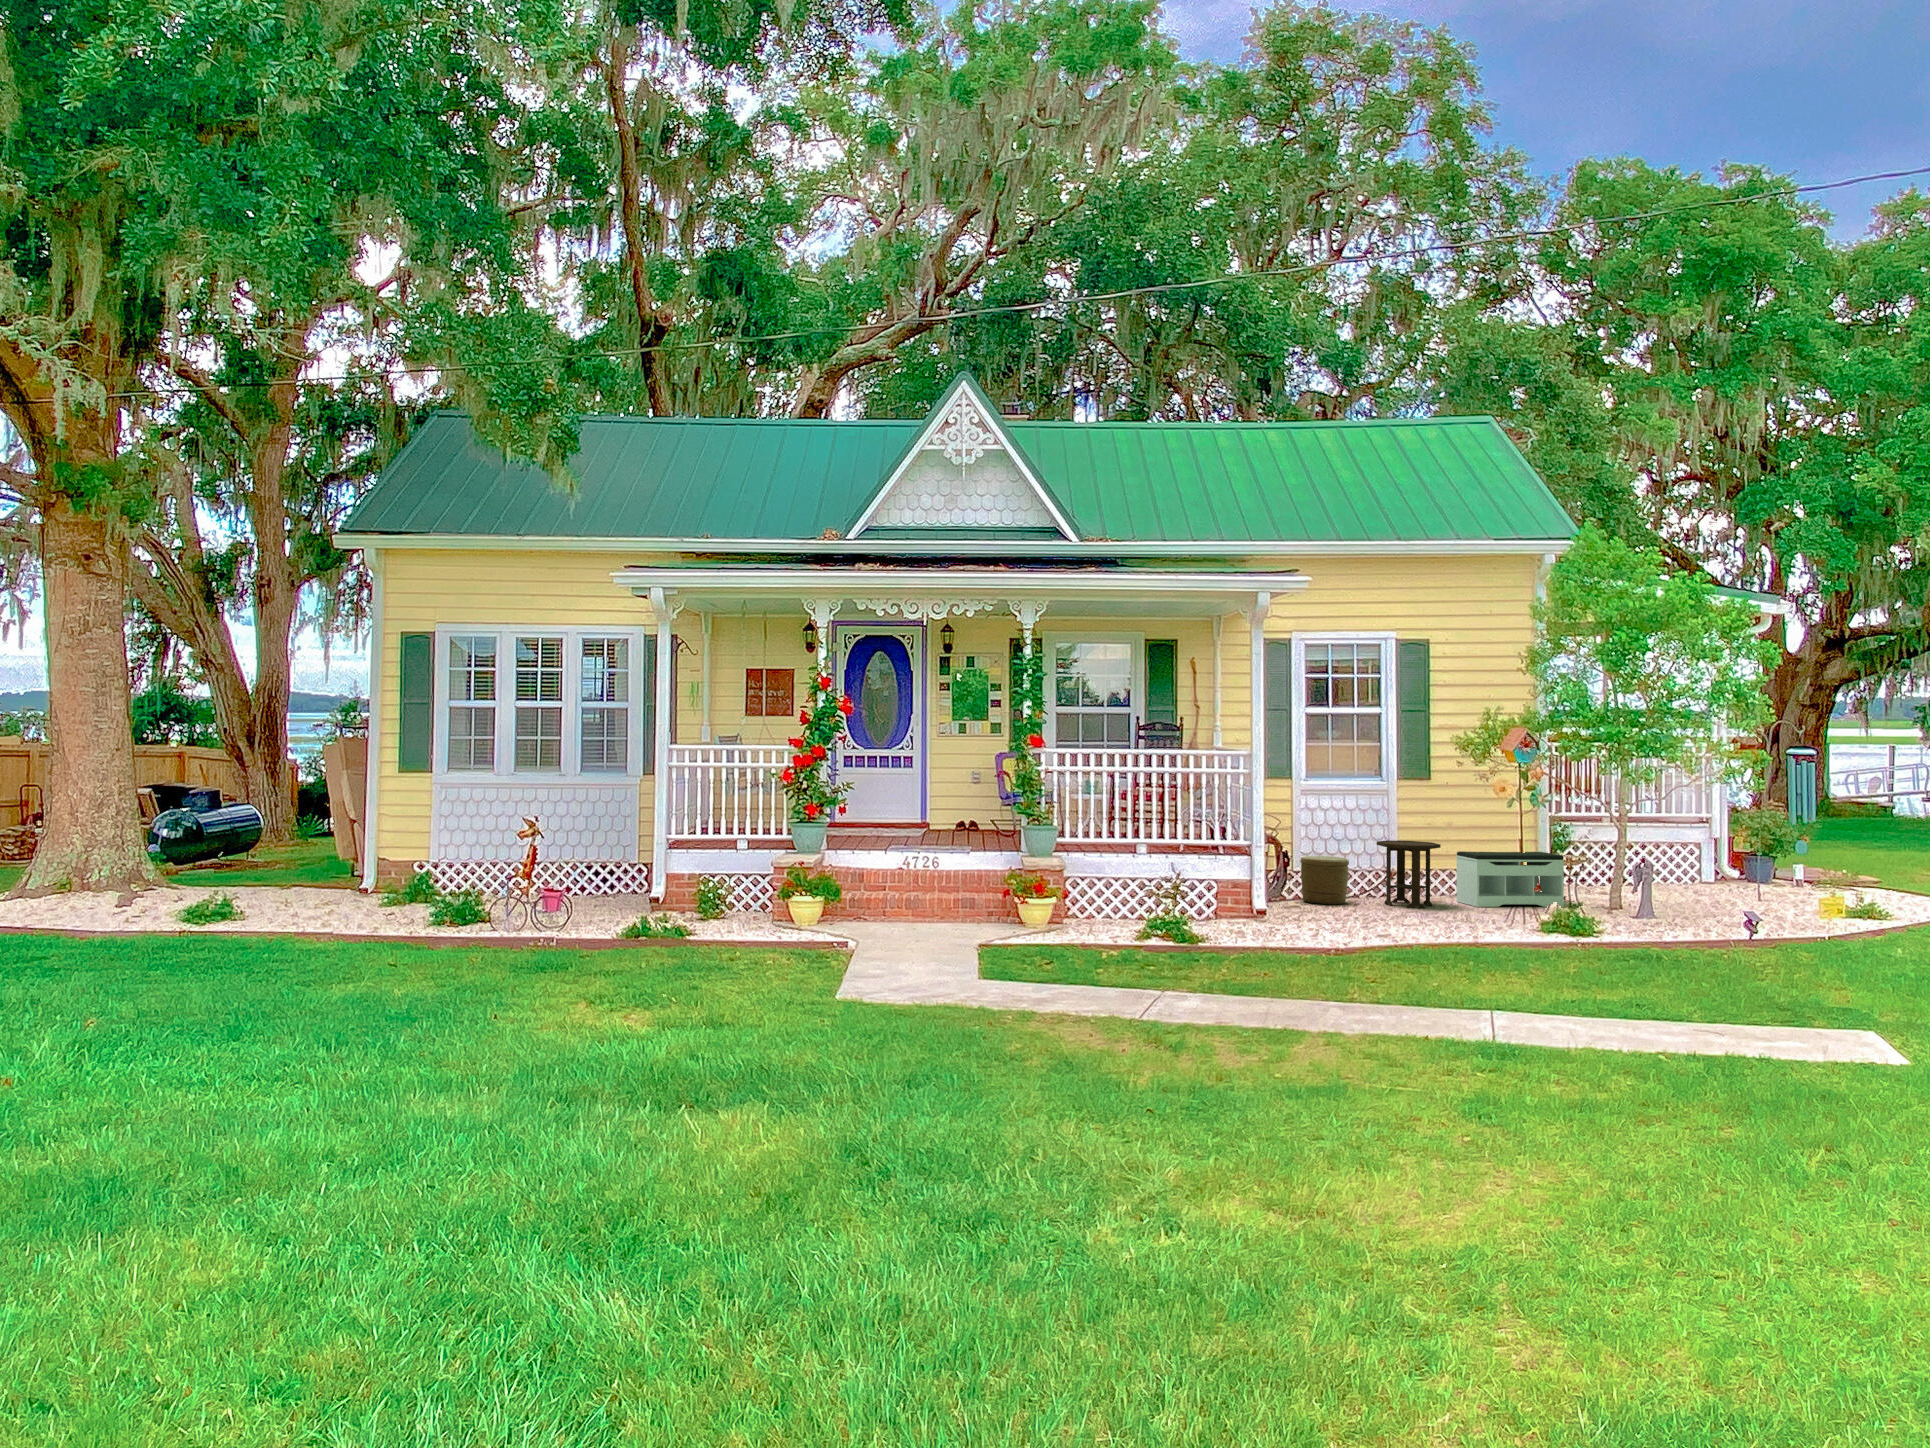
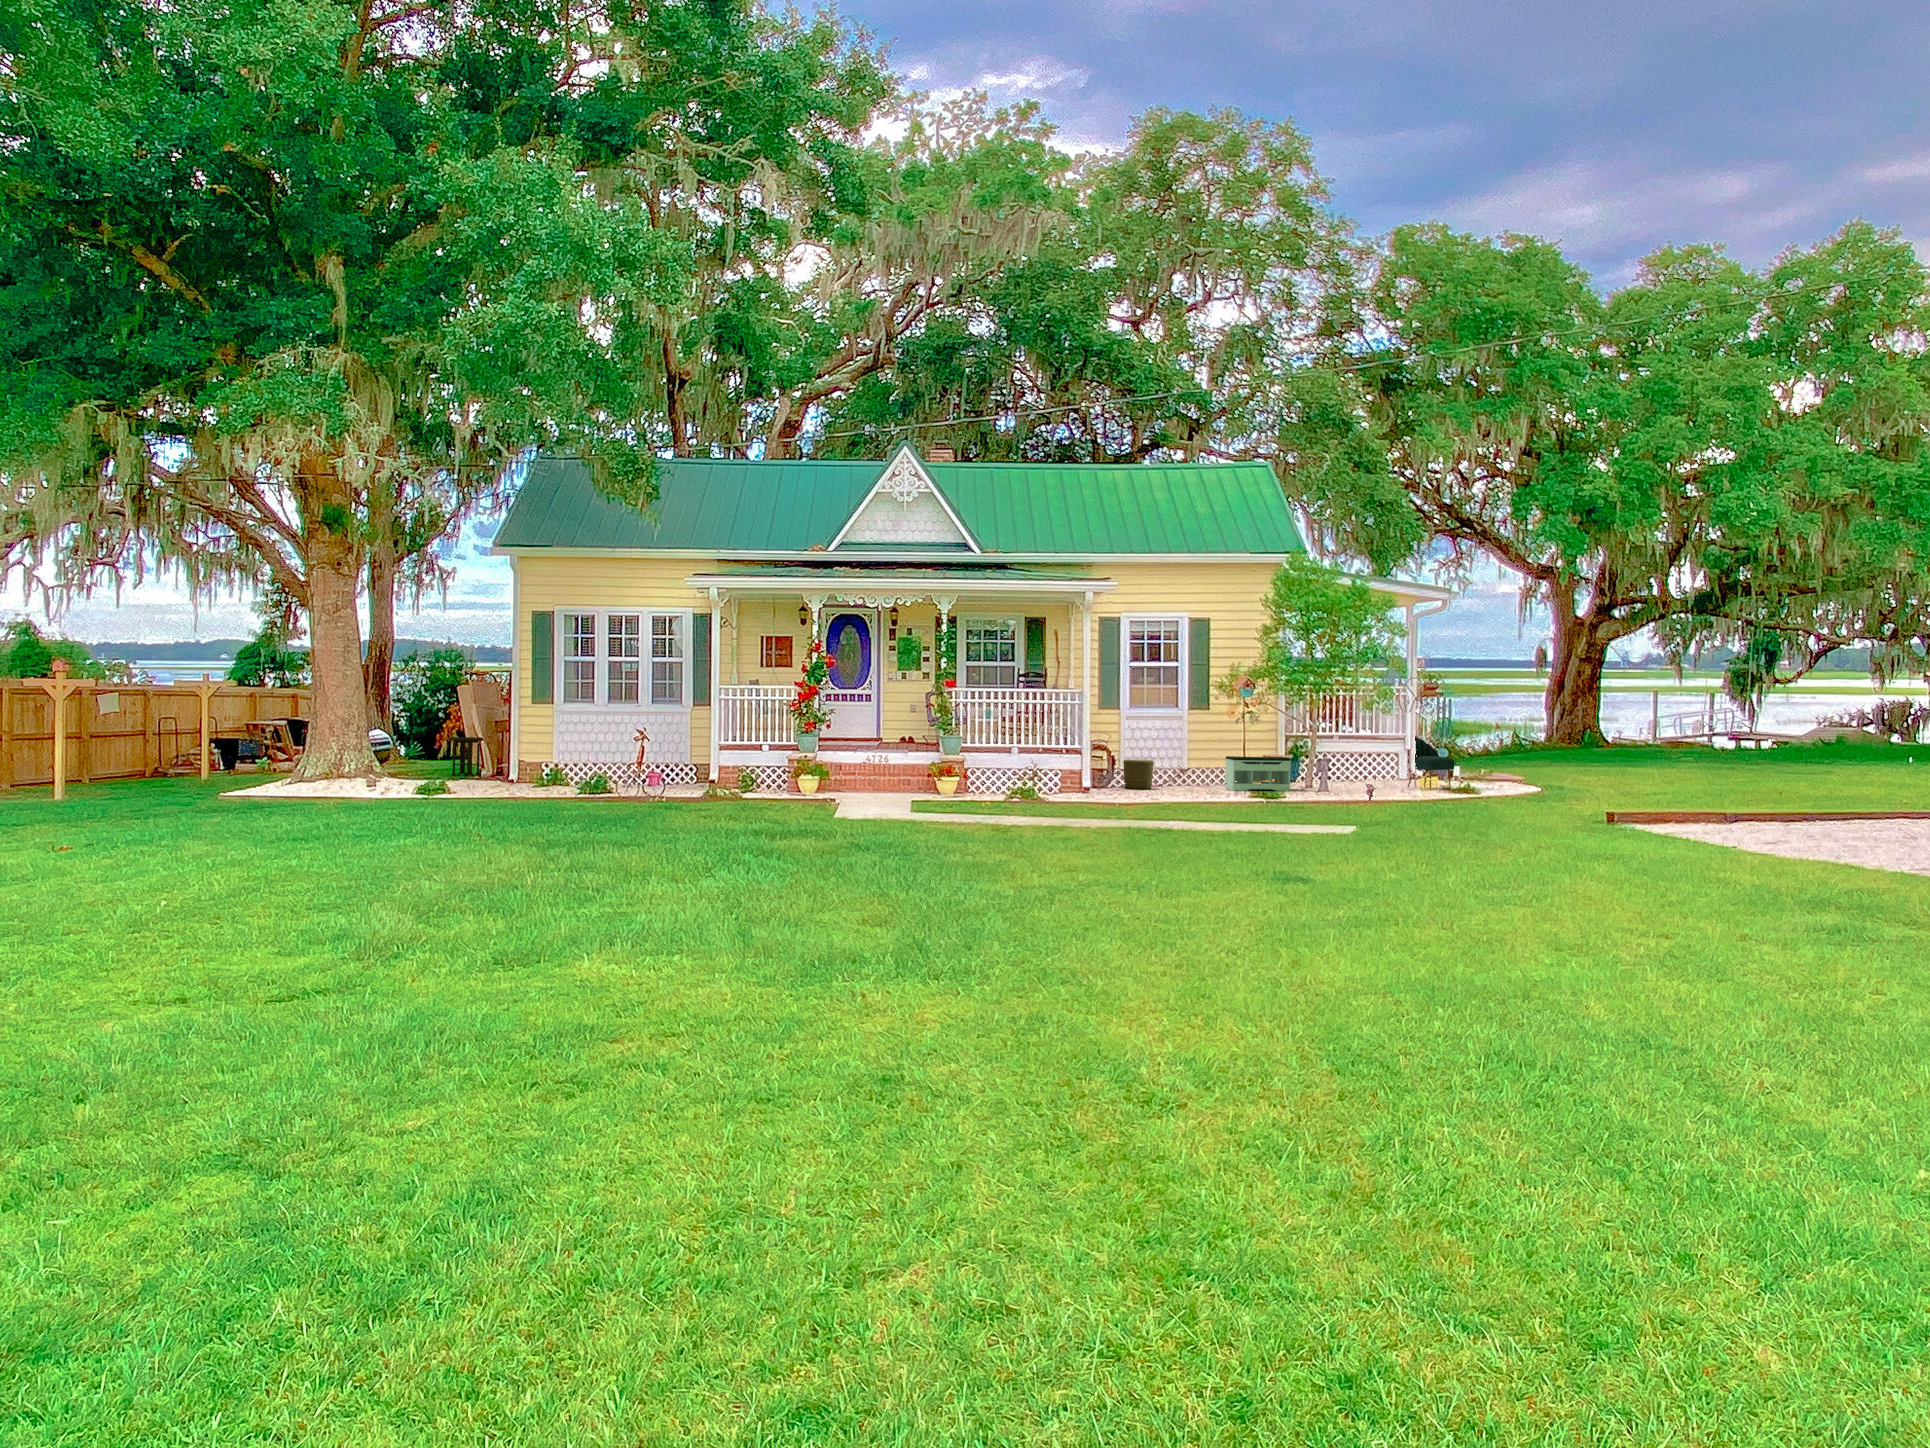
chair: none [1716,817,1794,901] -> present [1408,736,1454,790]
side table: present [1377,840,1441,908] -> present [447,737,481,776]

